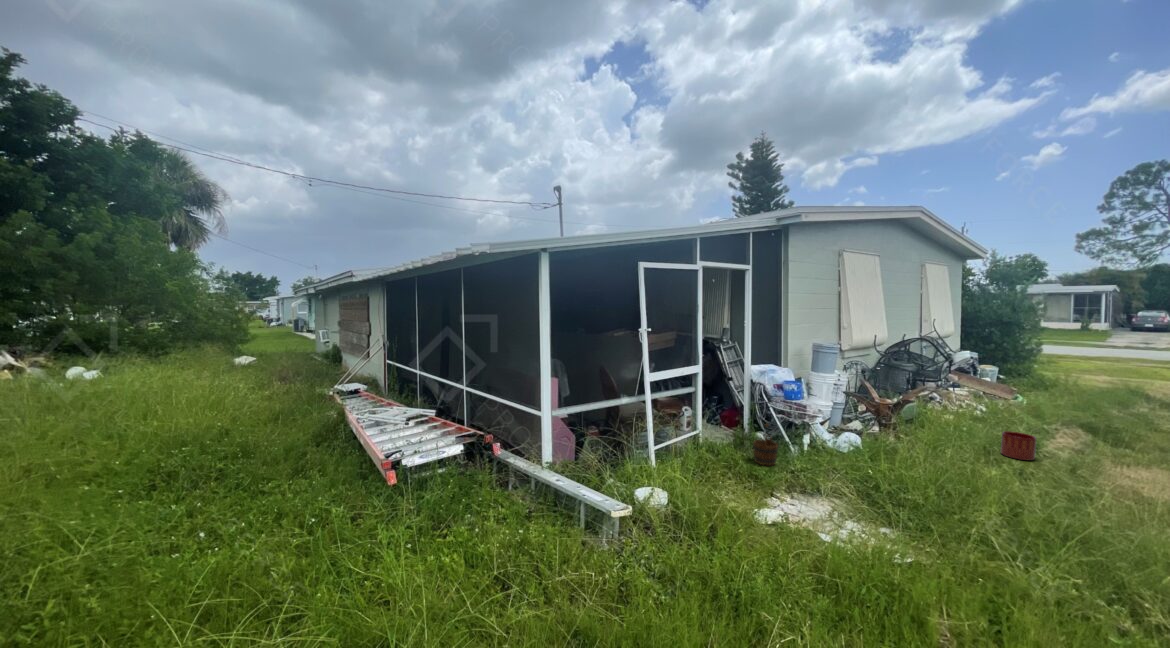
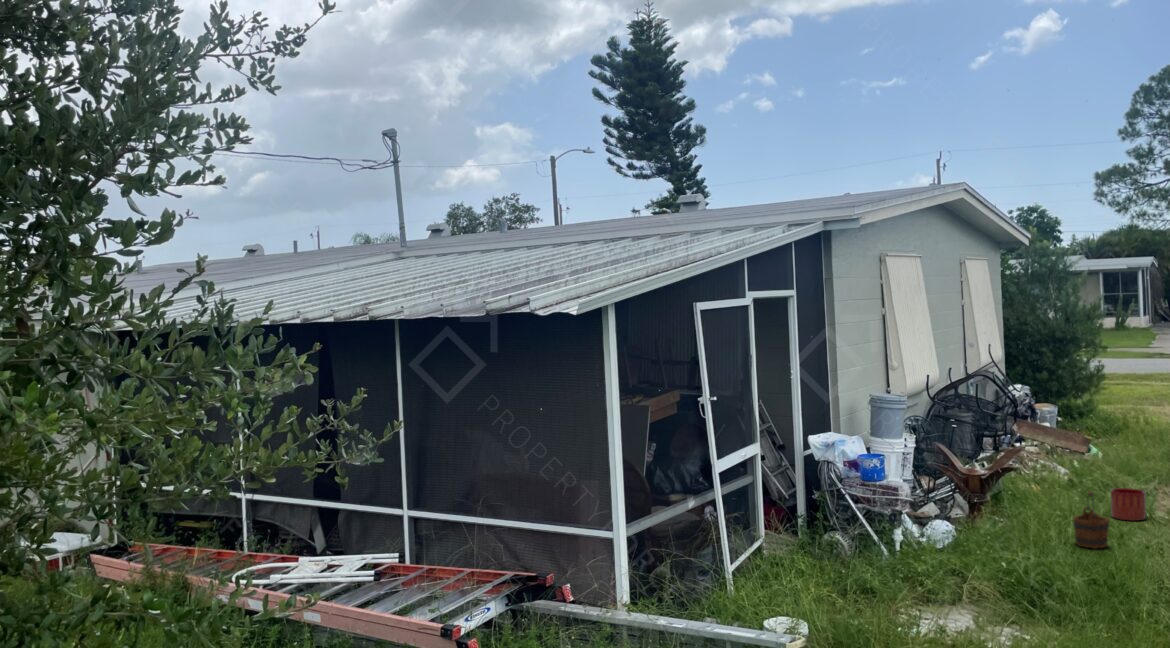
wooden bucket: present [753,424,778,465] -> present [1073,491,1109,548]

